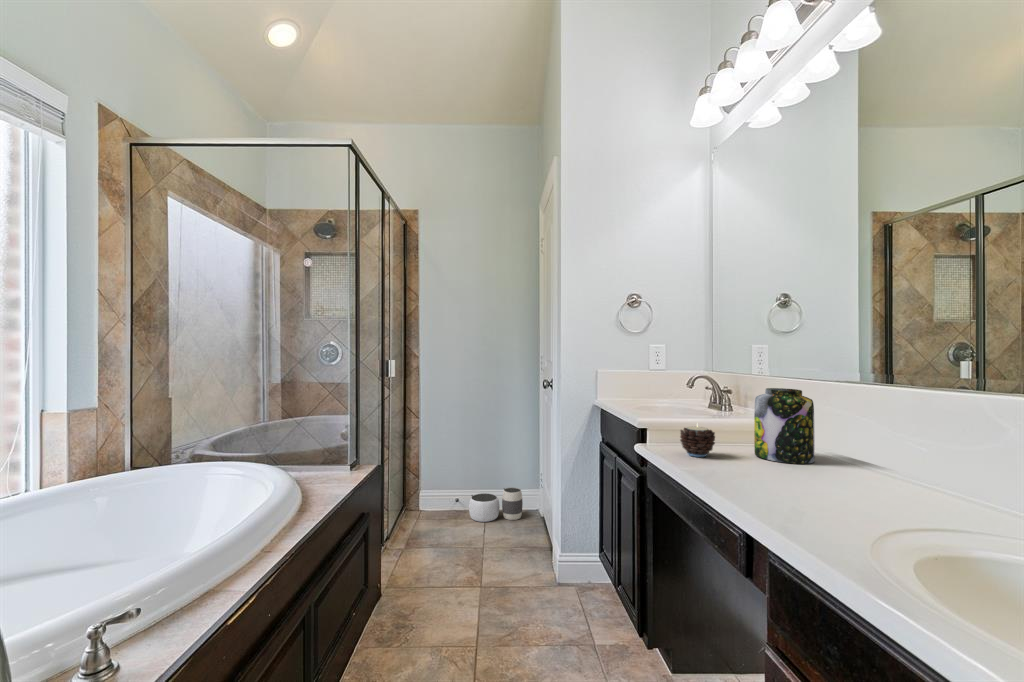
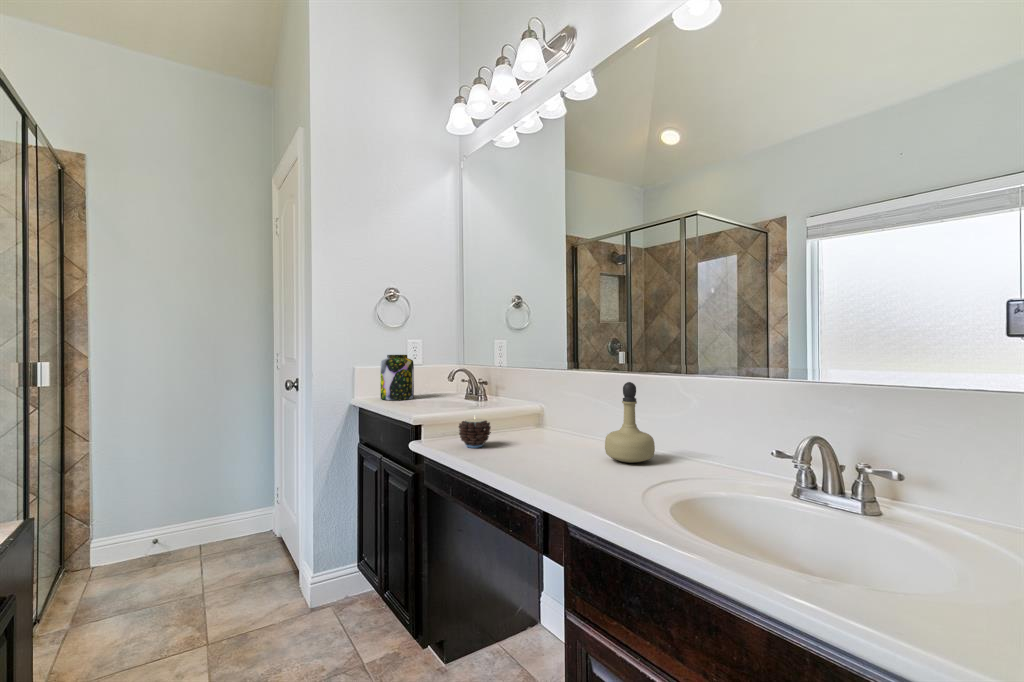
jar: present [754,388,815,464] -> present [380,355,414,400]
perfume bottle: none [852,398,930,500] -> present [605,382,655,463]
waste basket: present [469,487,523,522] -> none [175,510,253,562]

